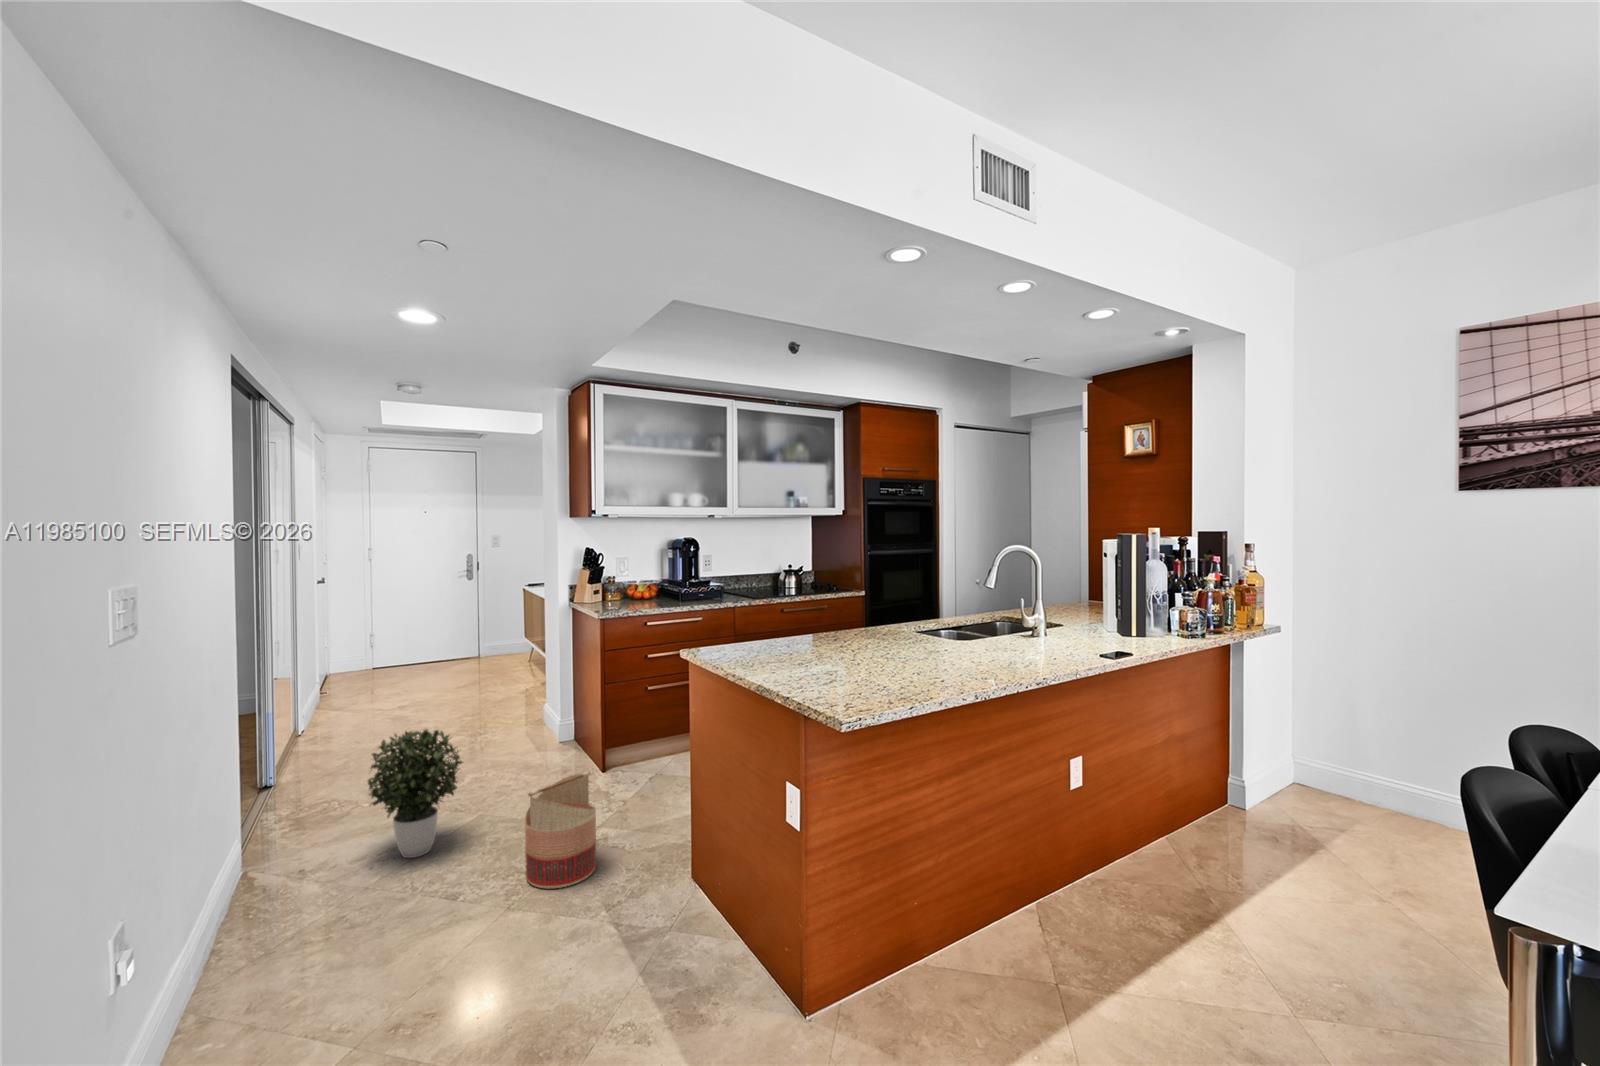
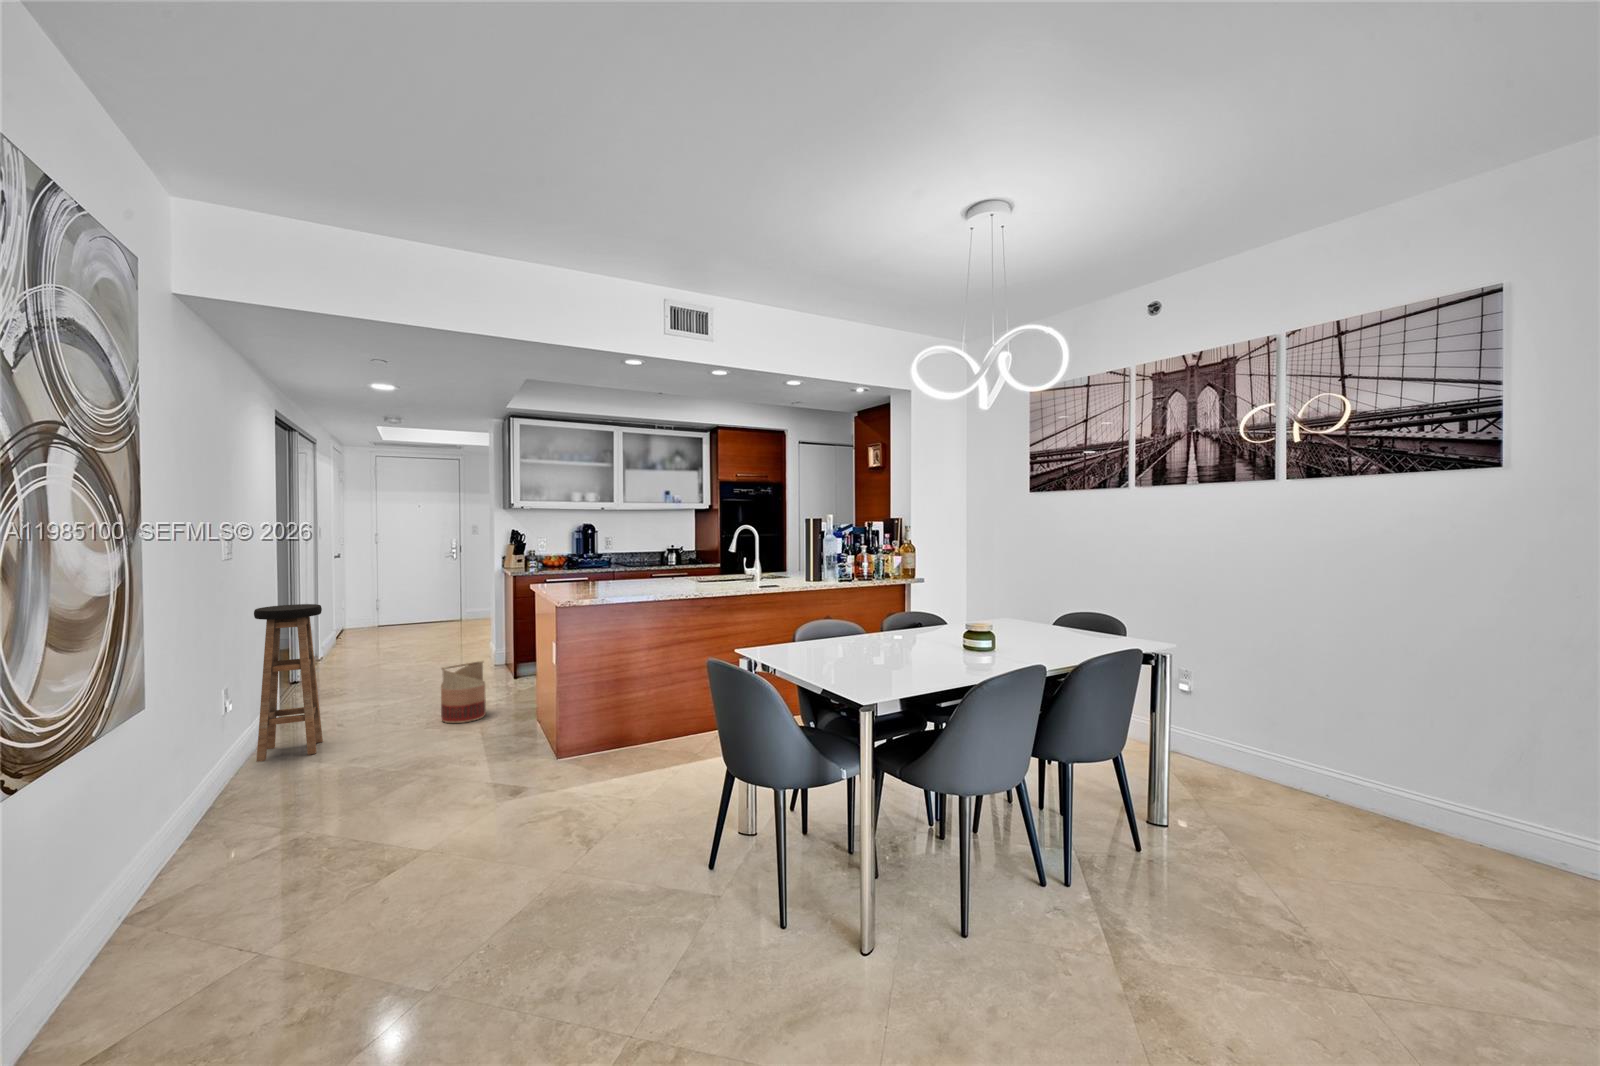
bar stool: none [194,700,326,1029] -> present [254,604,323,762]
potted plant: present [368,729,463,858] -> none [351,636,412,712]

